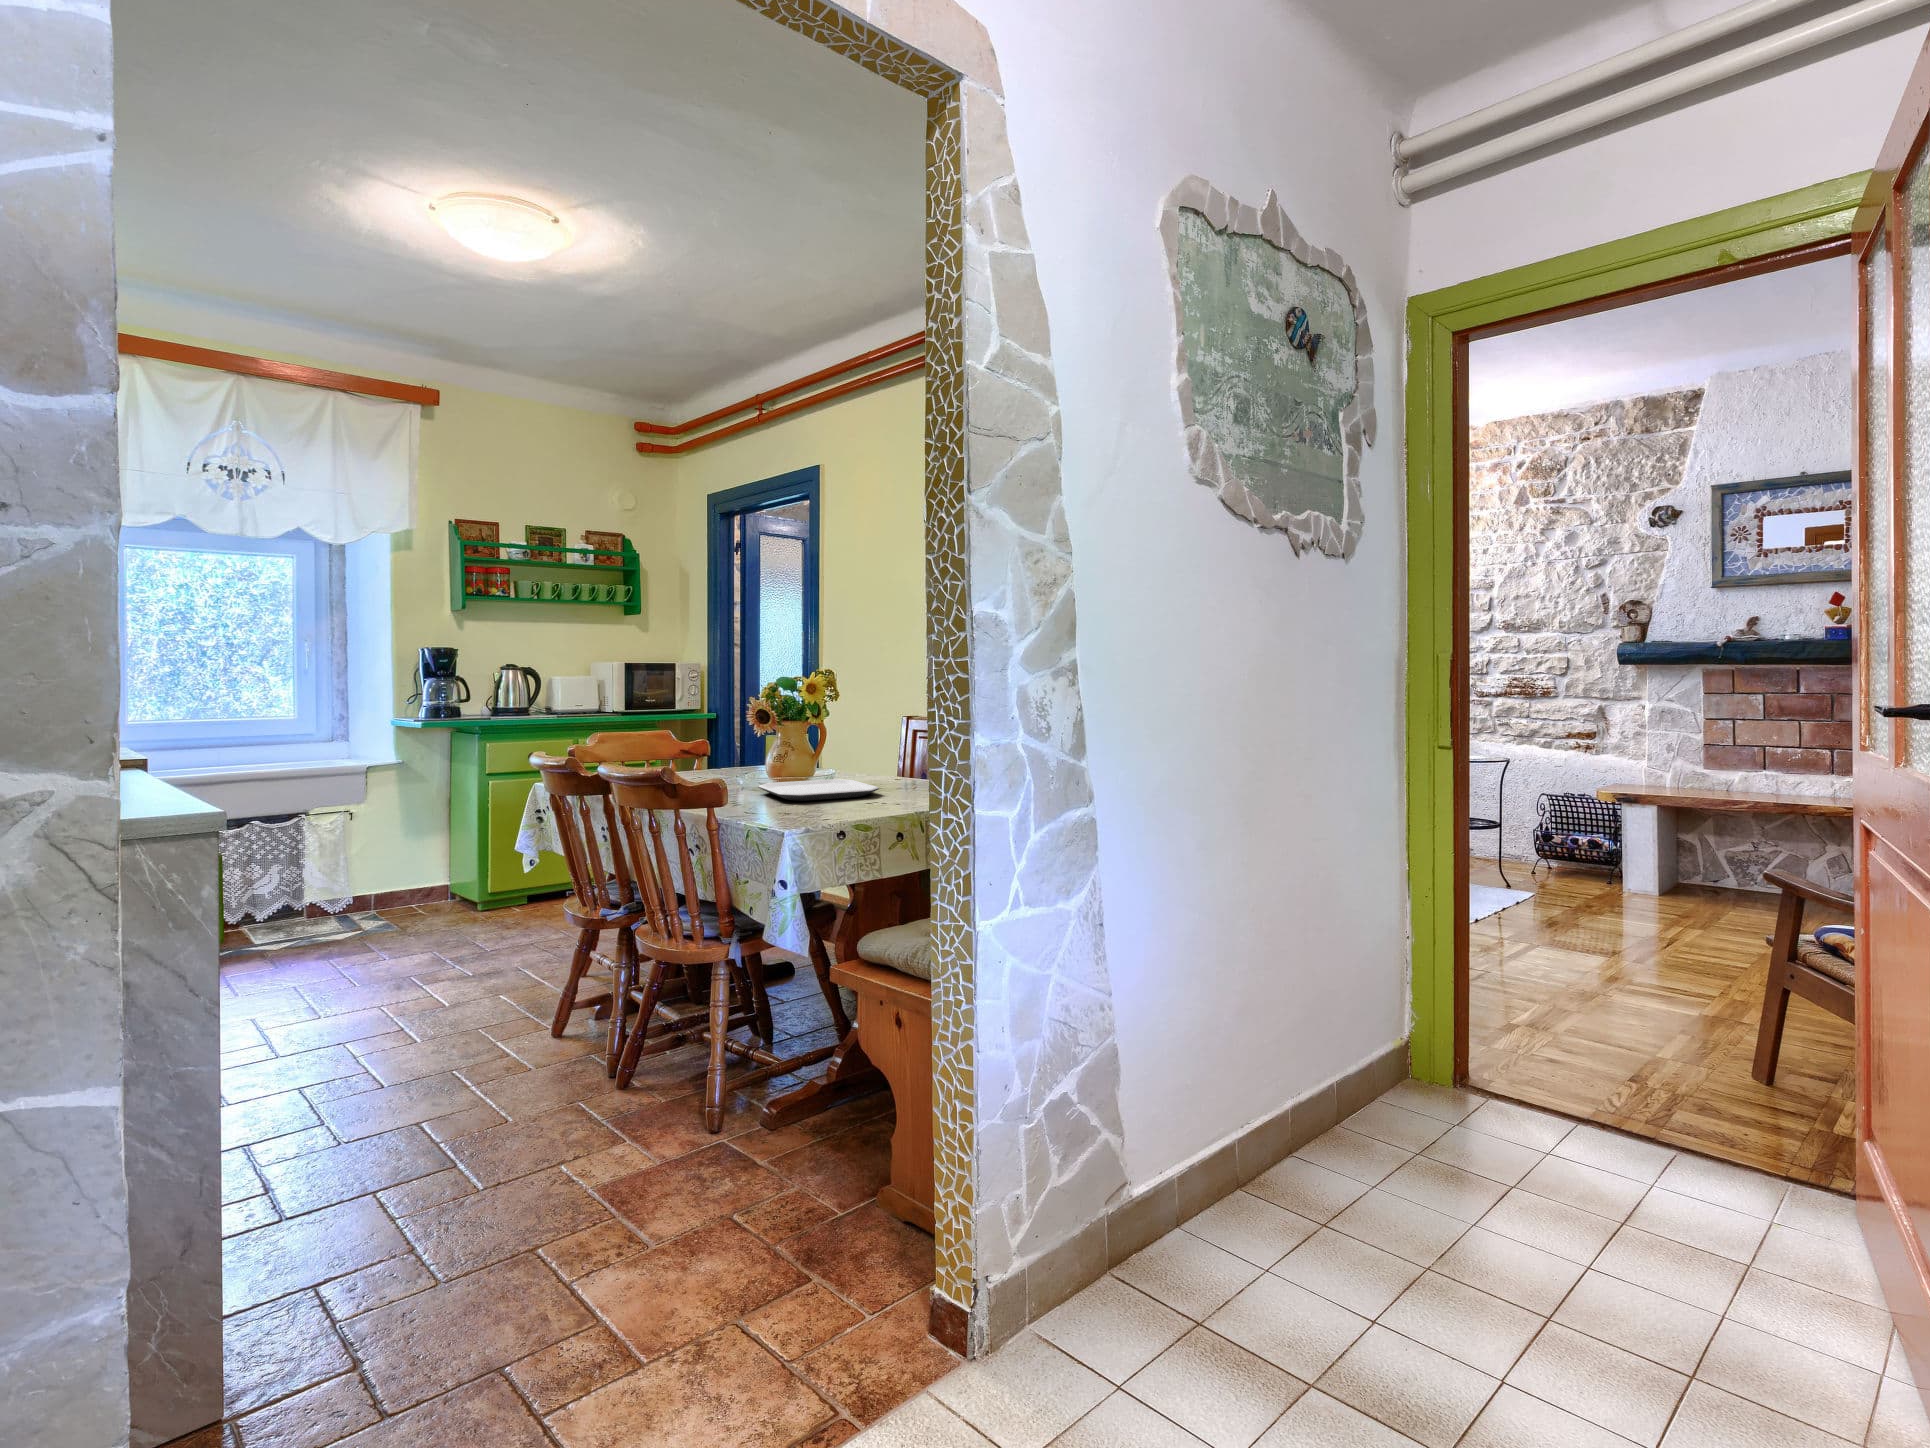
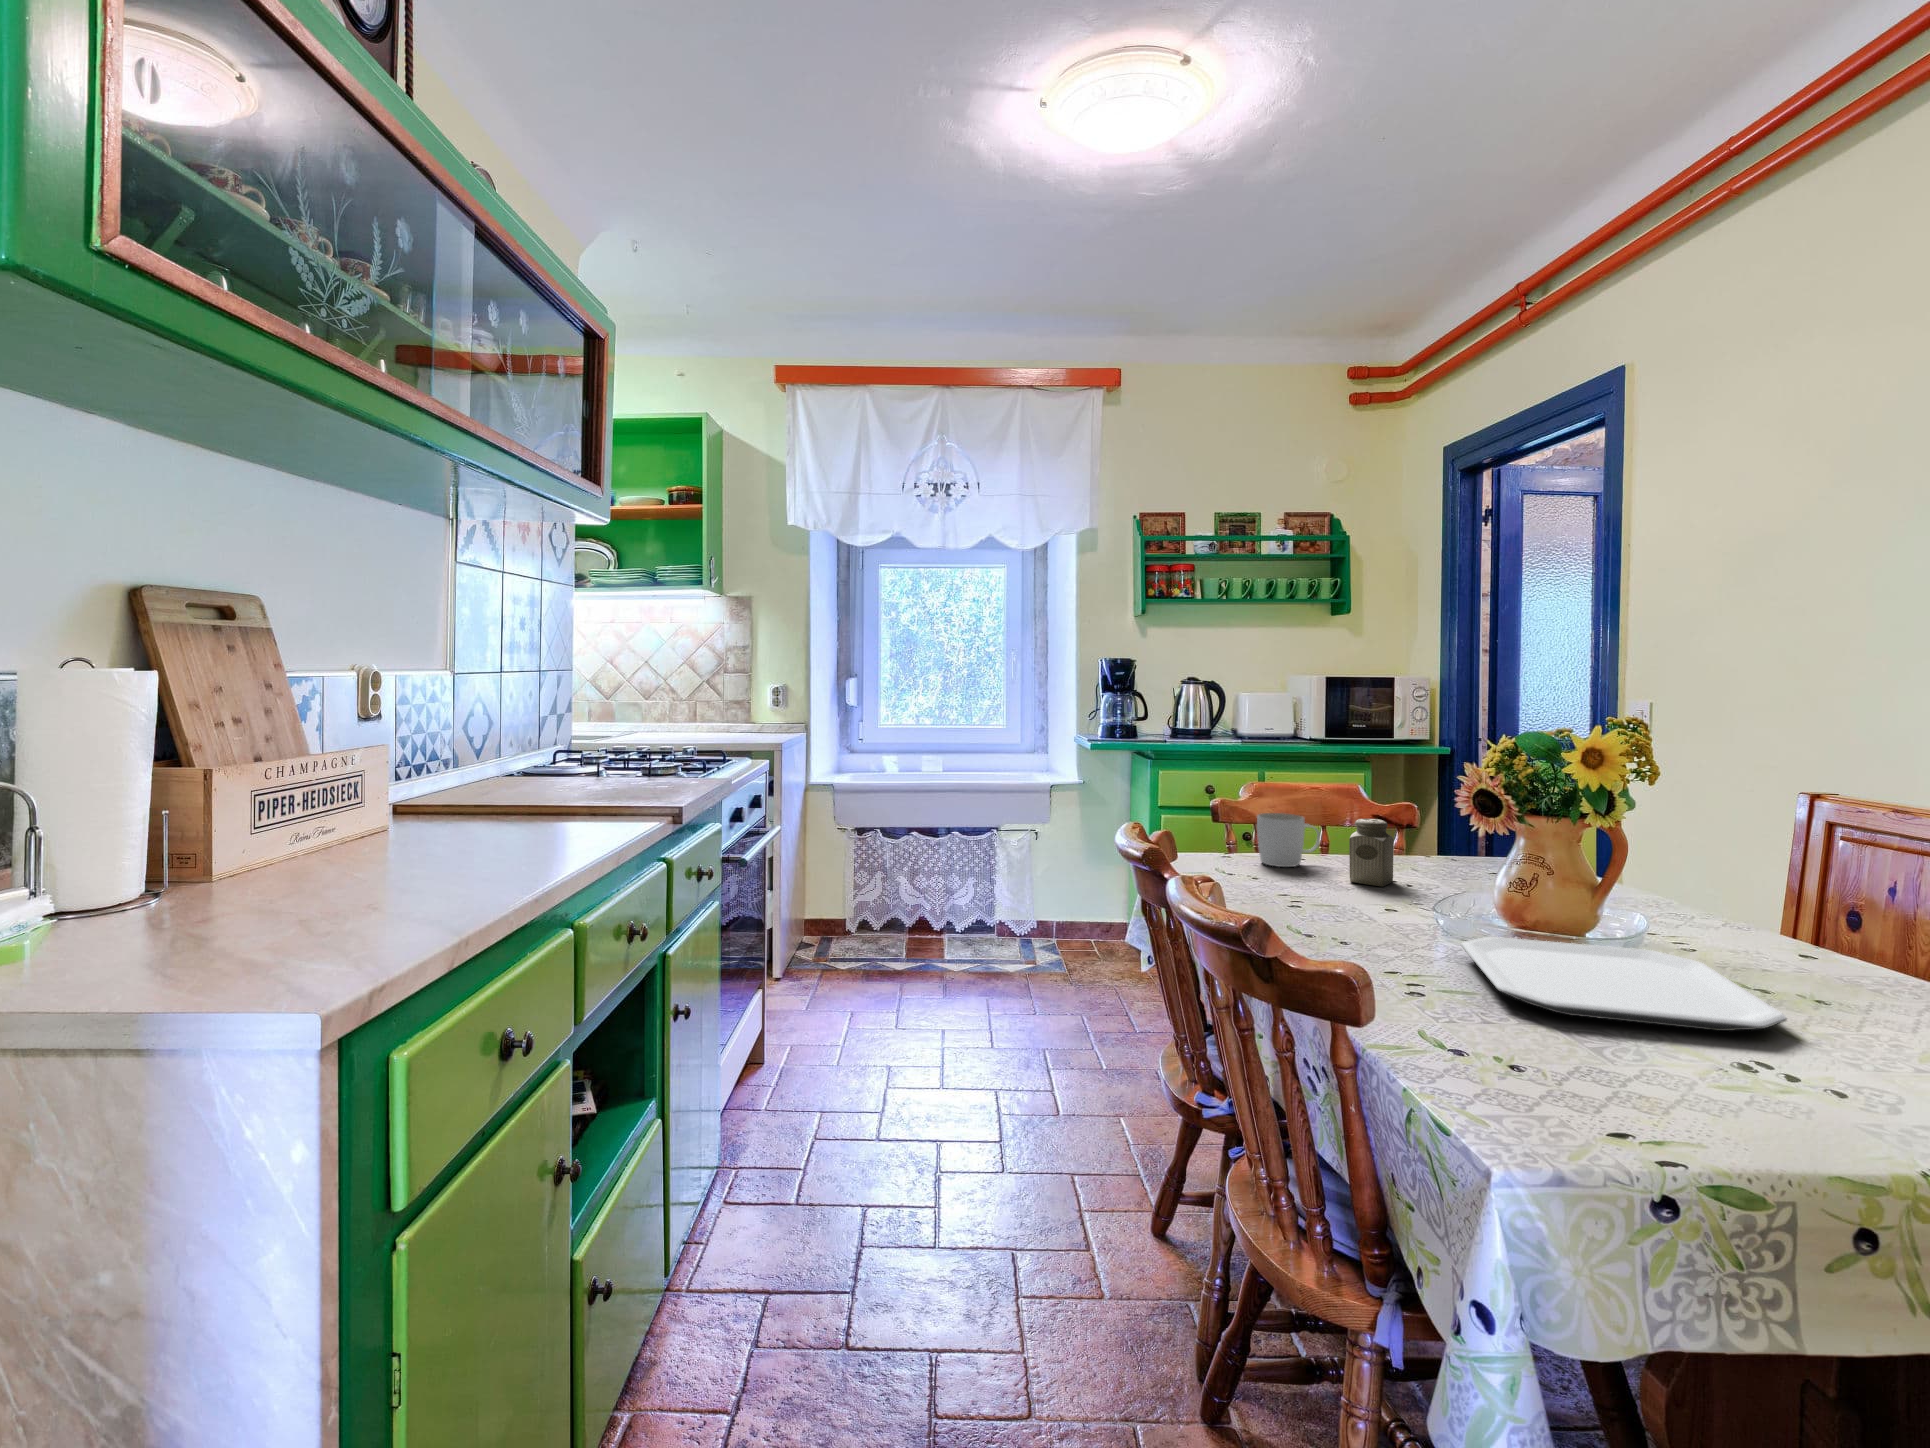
salt shaker: none [687,740,711,779] -> present [1349,819,1394,886]
mug: none [625,745,665,778] -> present [1257,813,1320,867]

